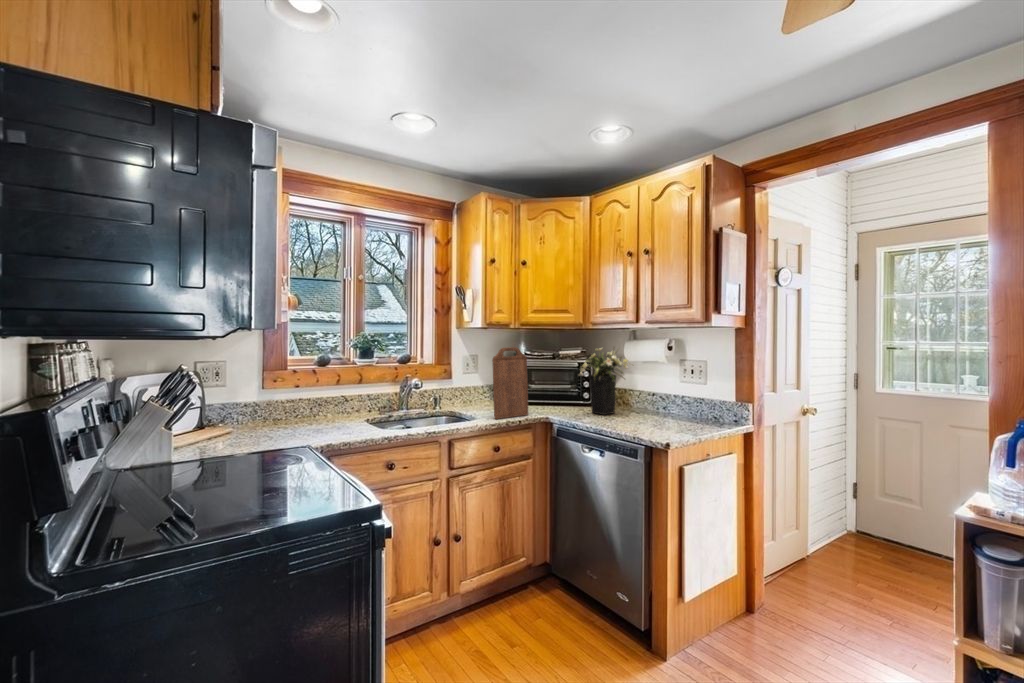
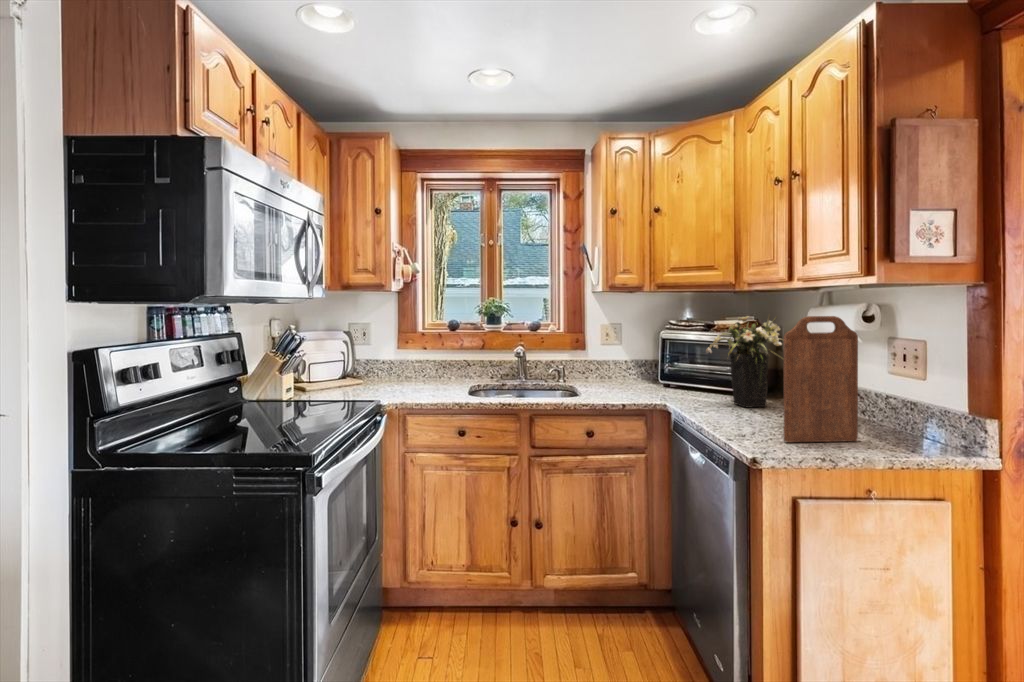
cutting board: present [492,347,528,419] -> present [784,316,858,442]

